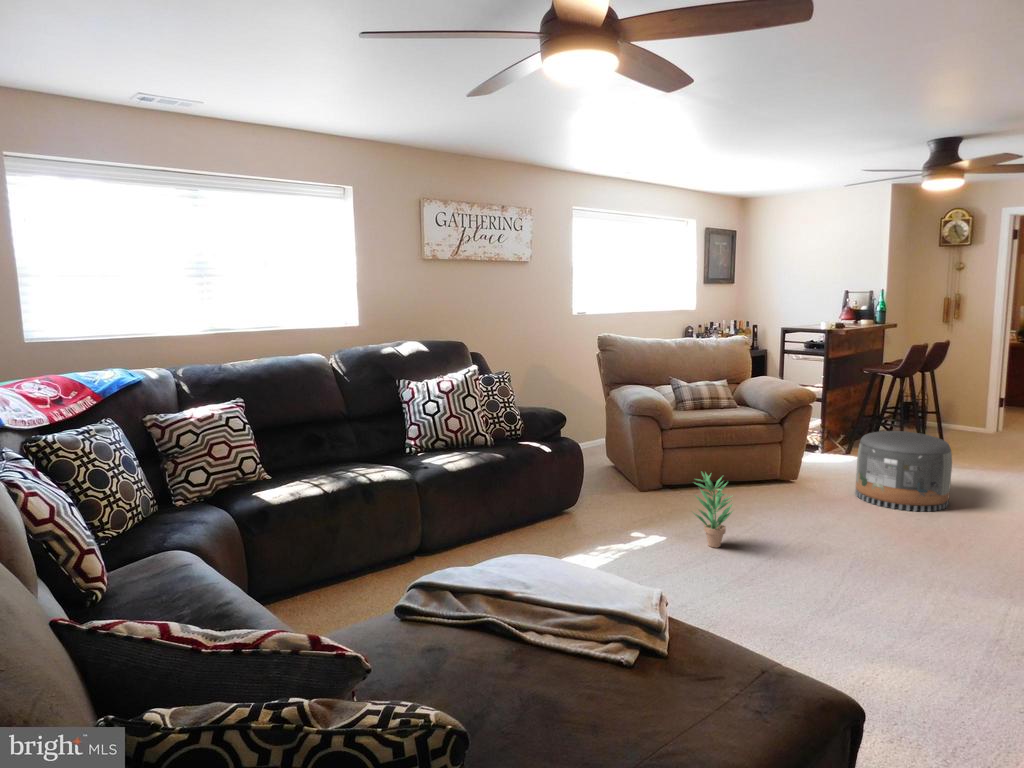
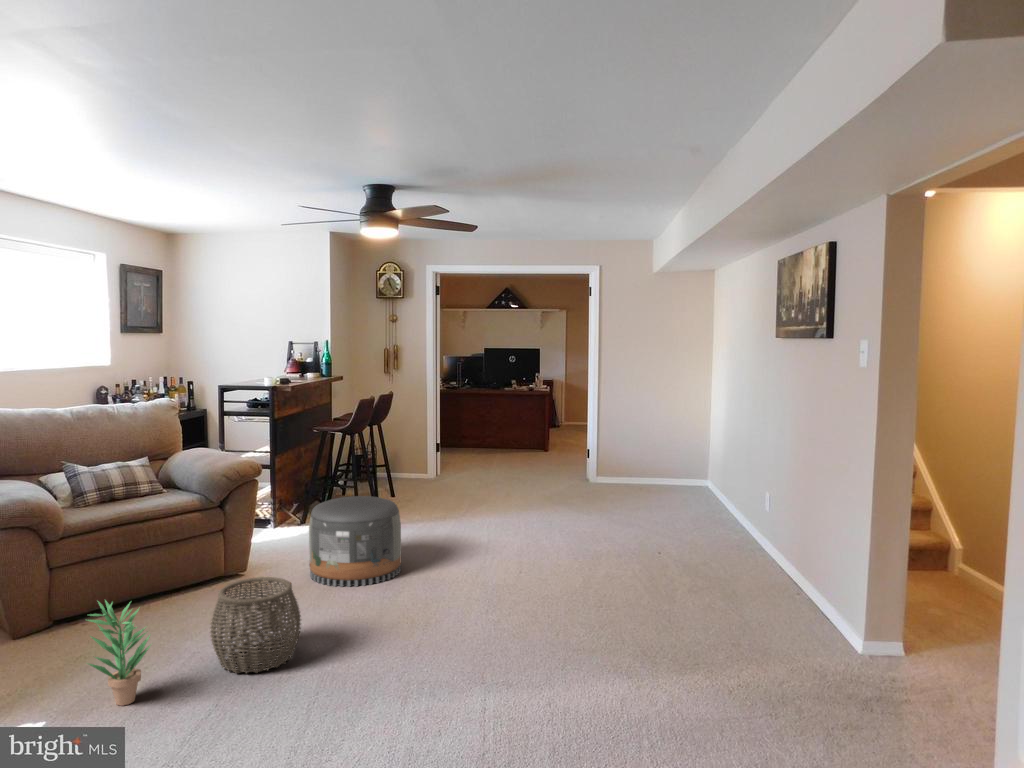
woven basket: none [775,479,851,553] -> present [210,577,301,673]

